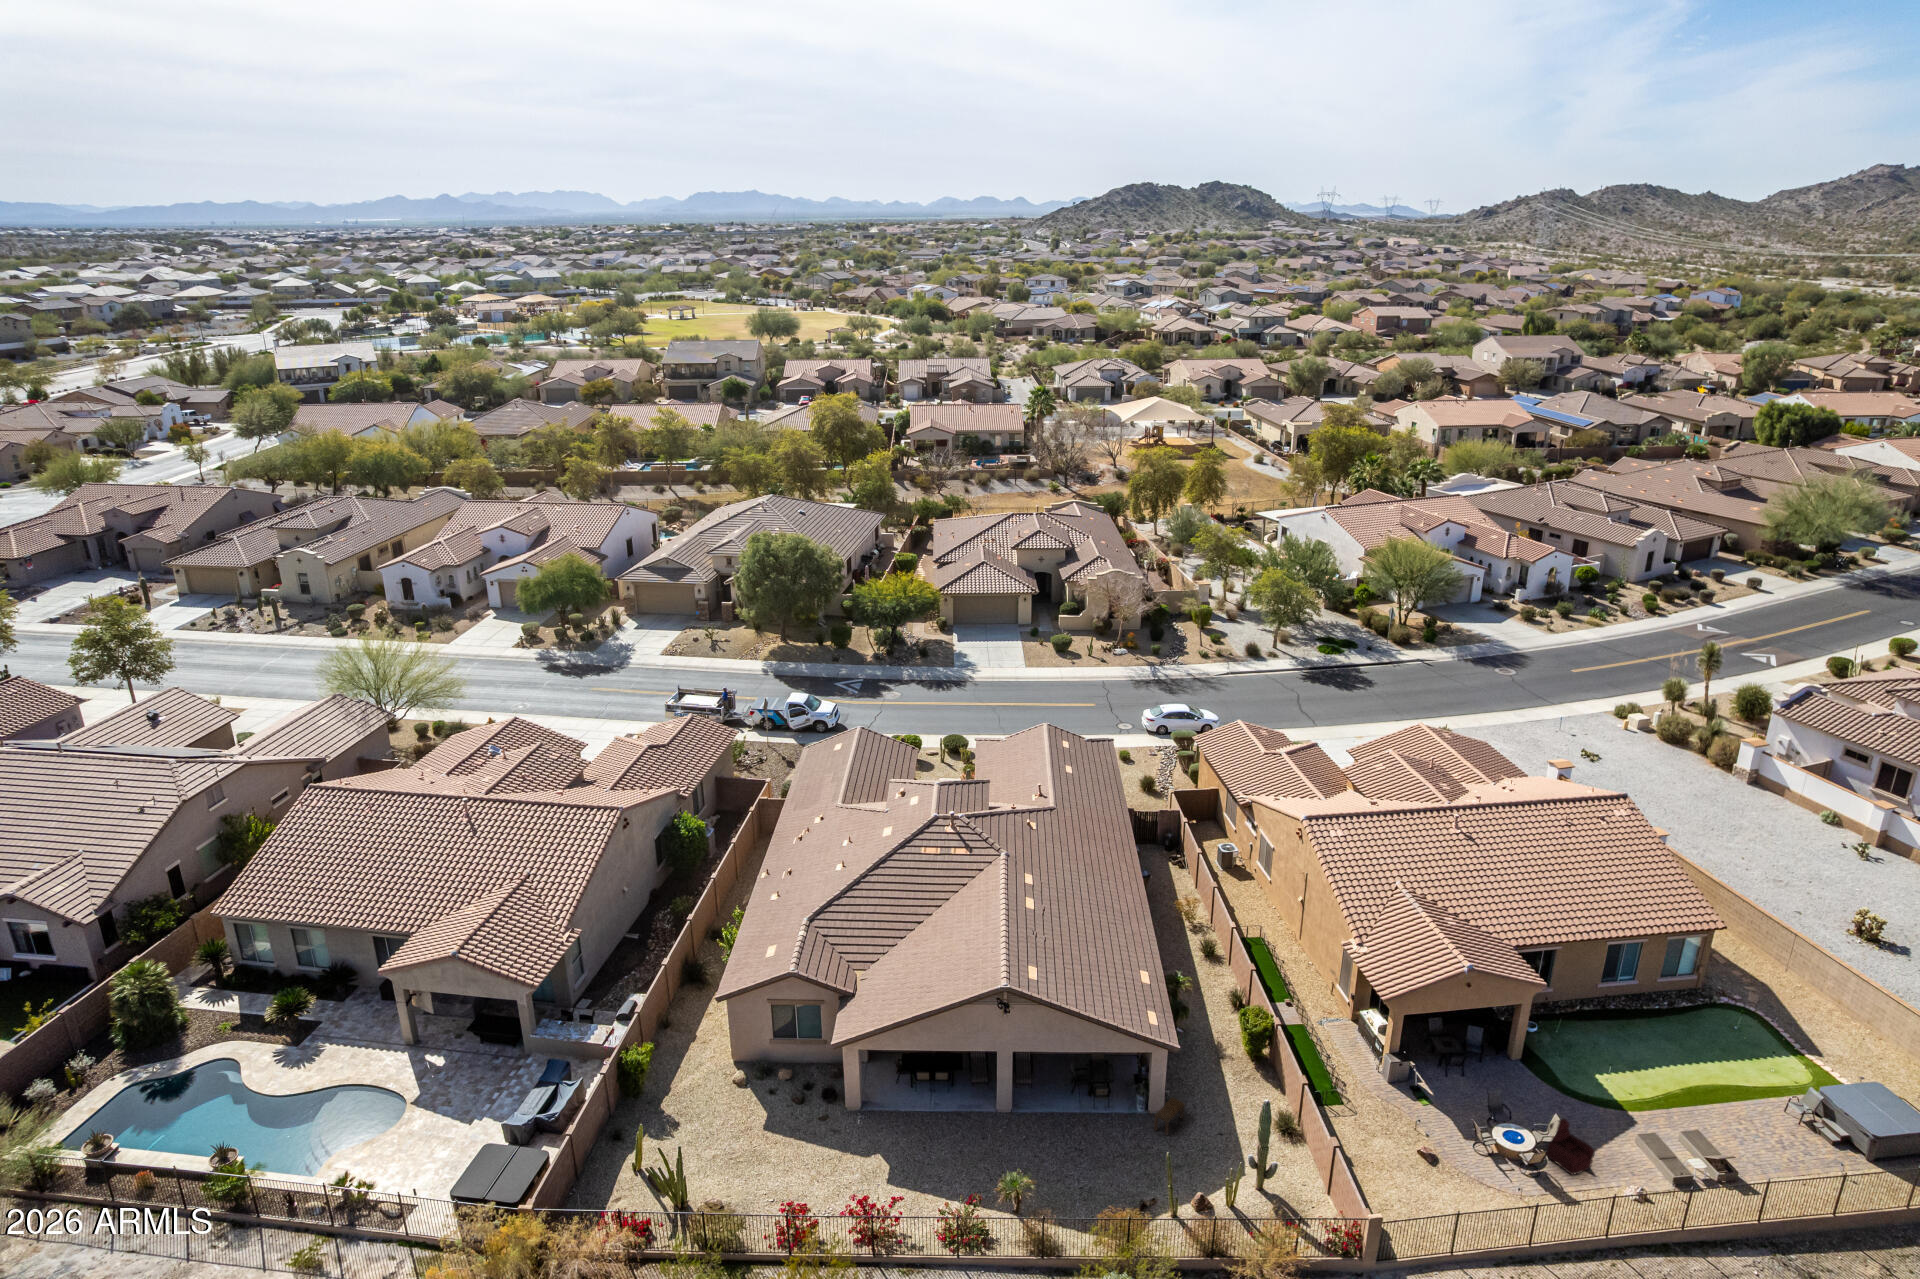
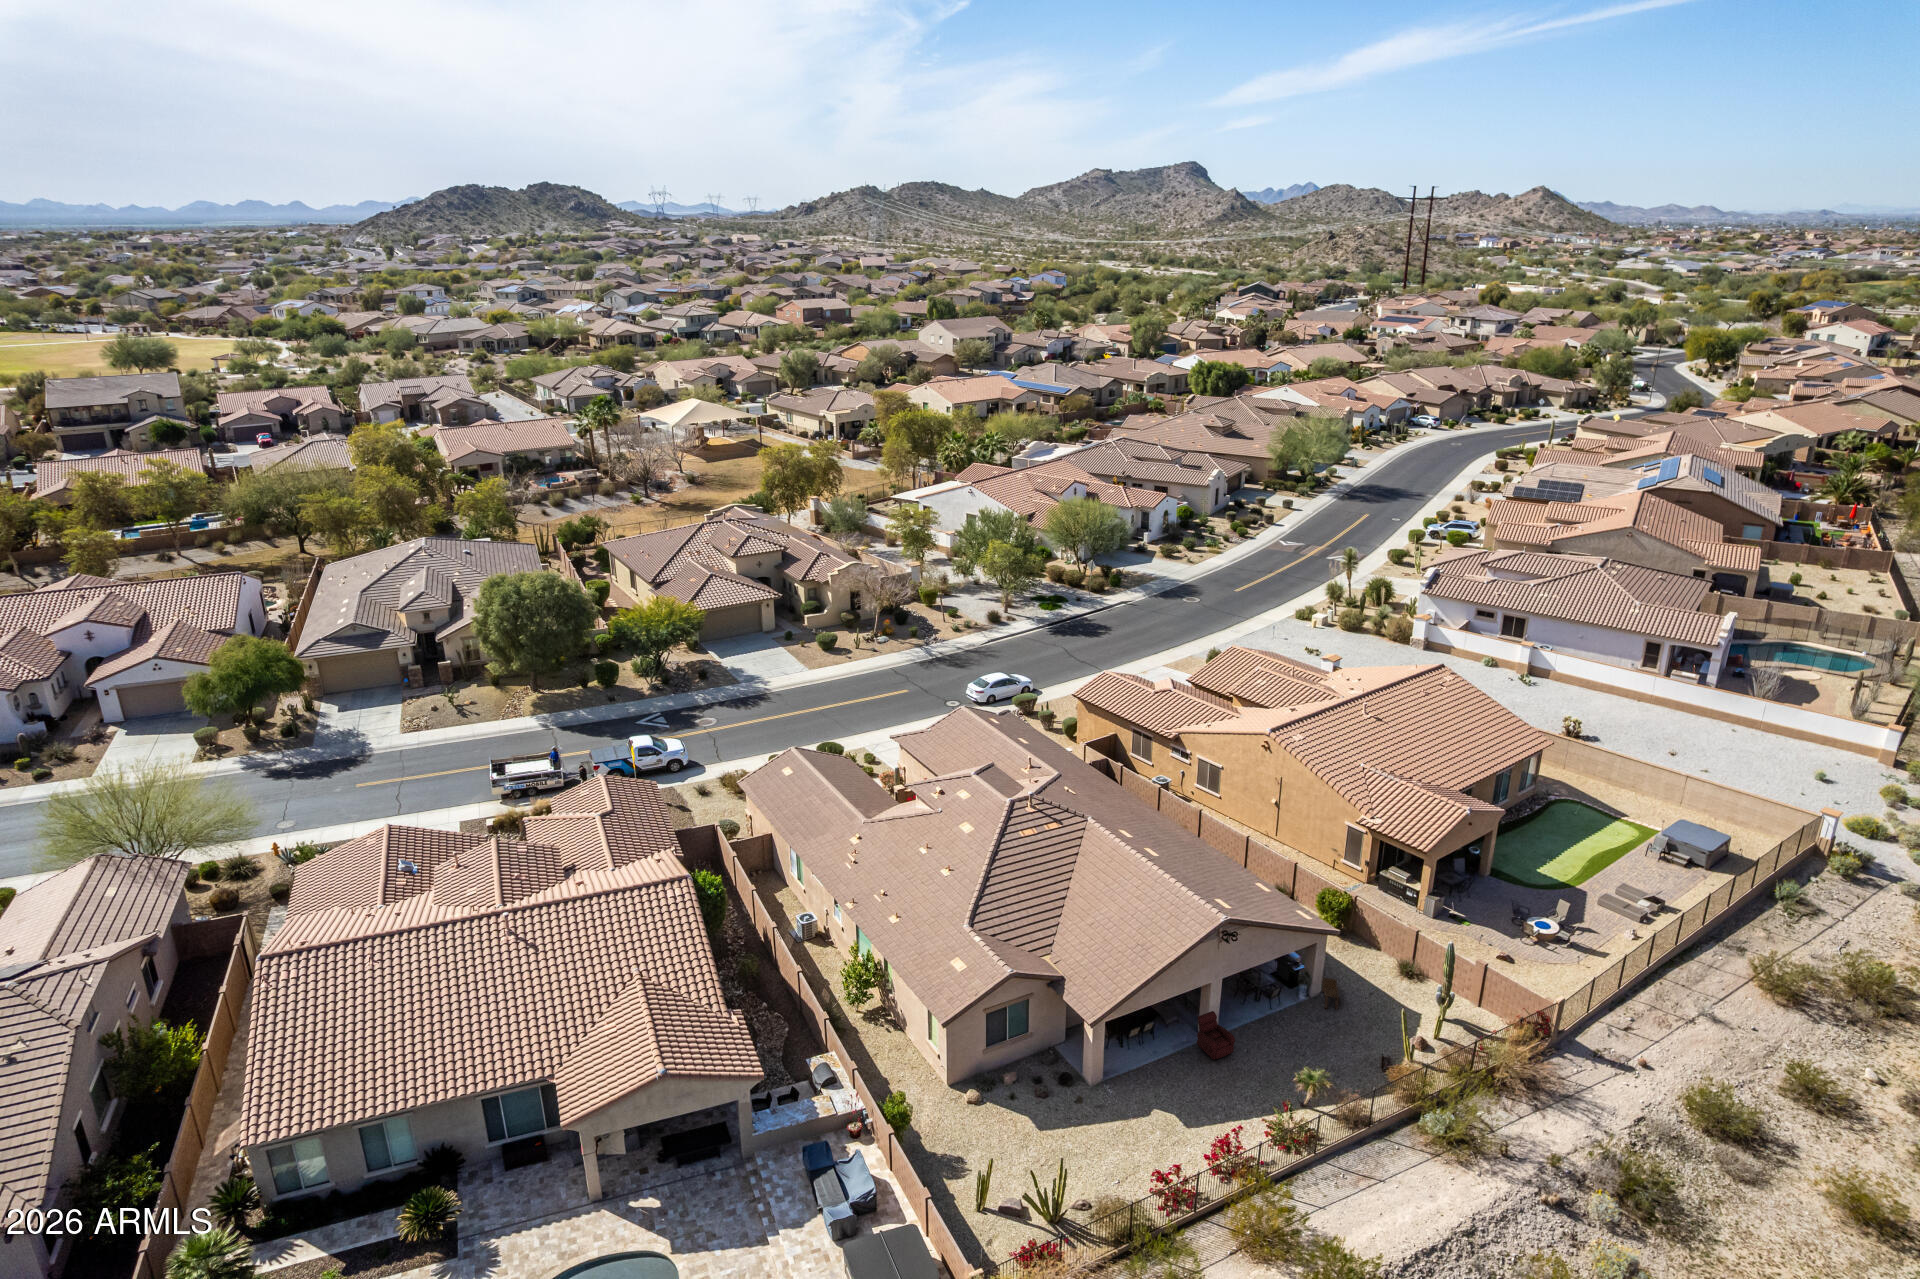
armchair: present [1546,1118,1595,1175] -> present [1197,1011,1235,1060]

